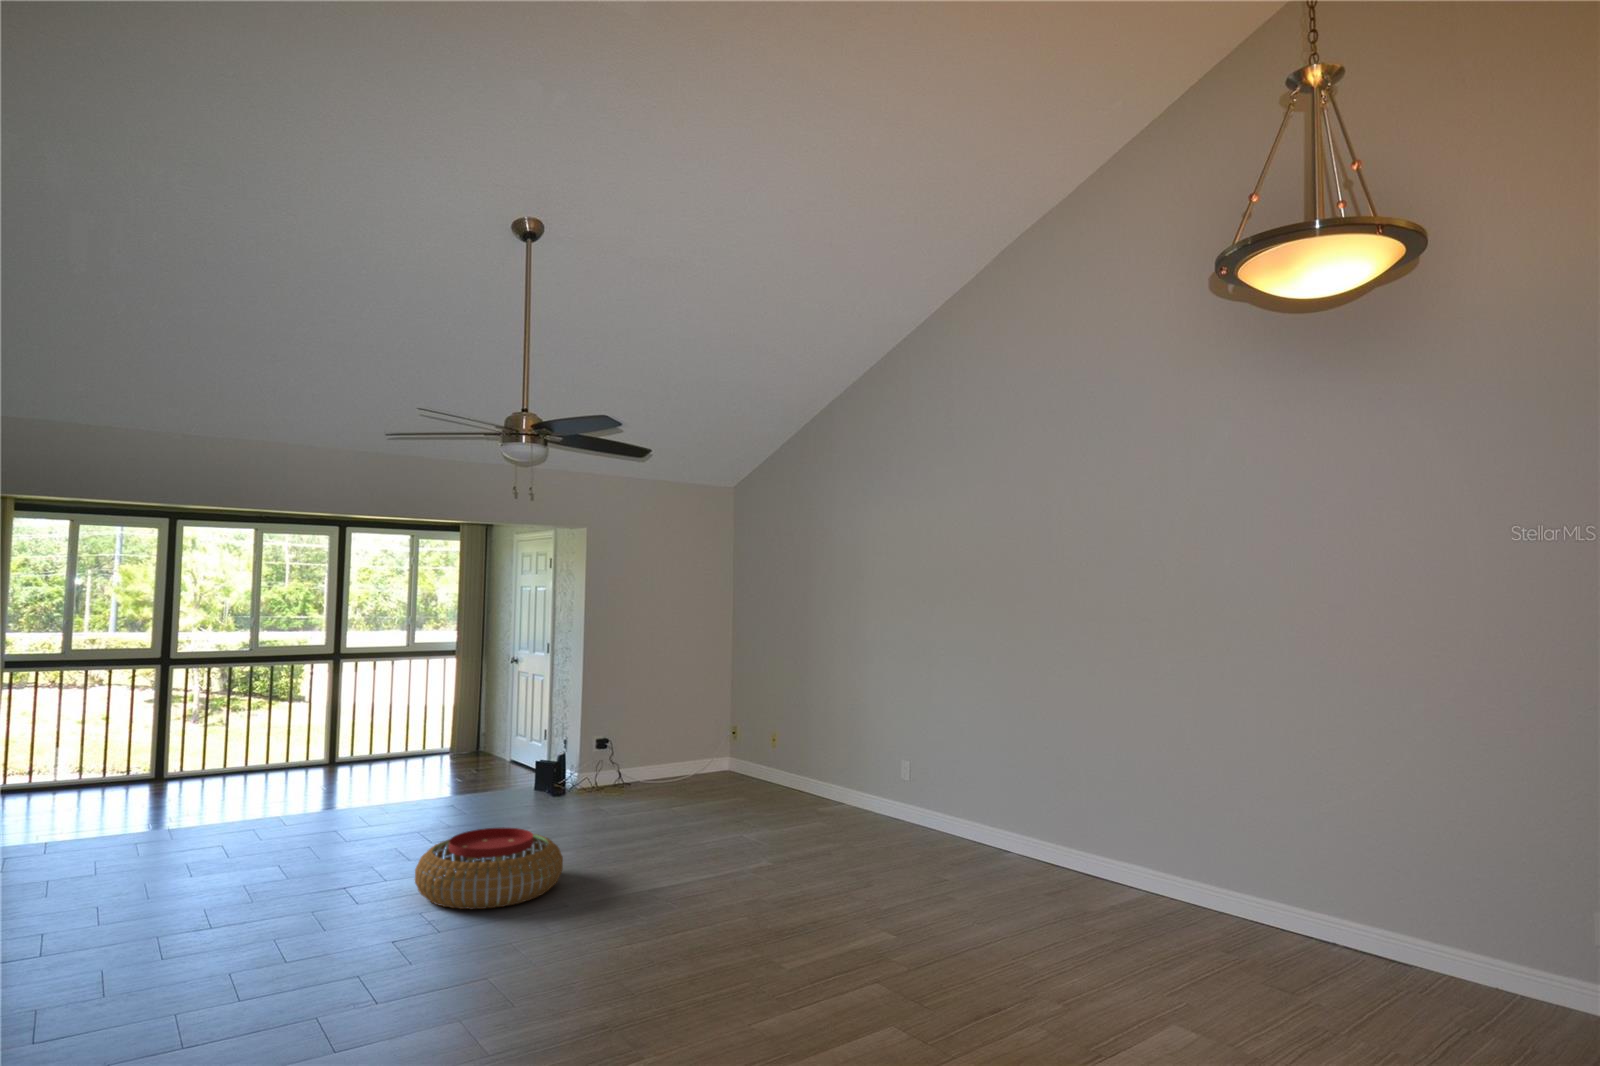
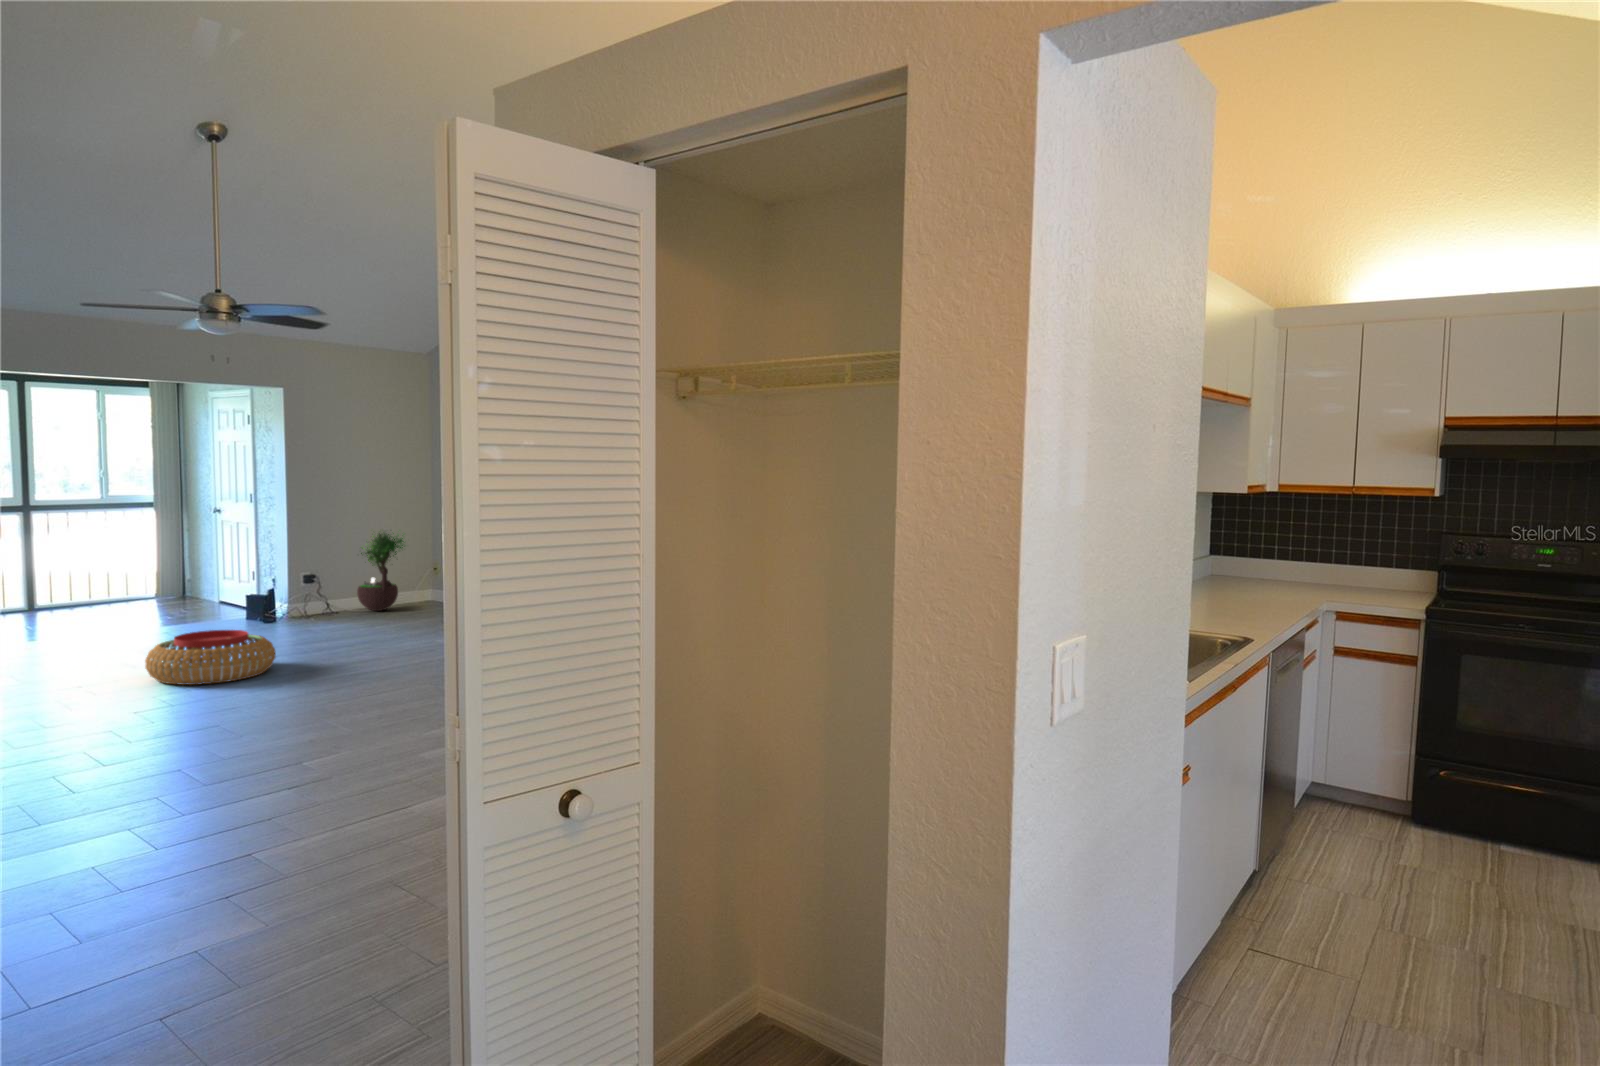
potted tree: none [651,682,710,784] -> present [357,532,404,611]

